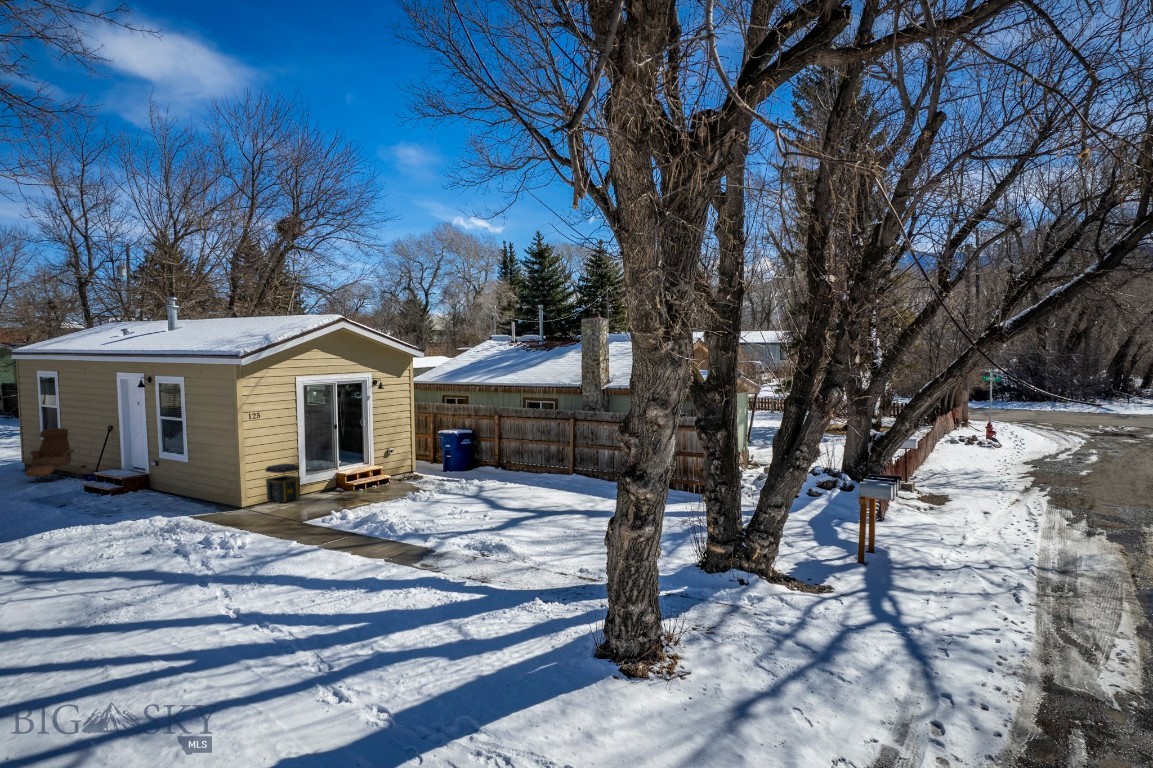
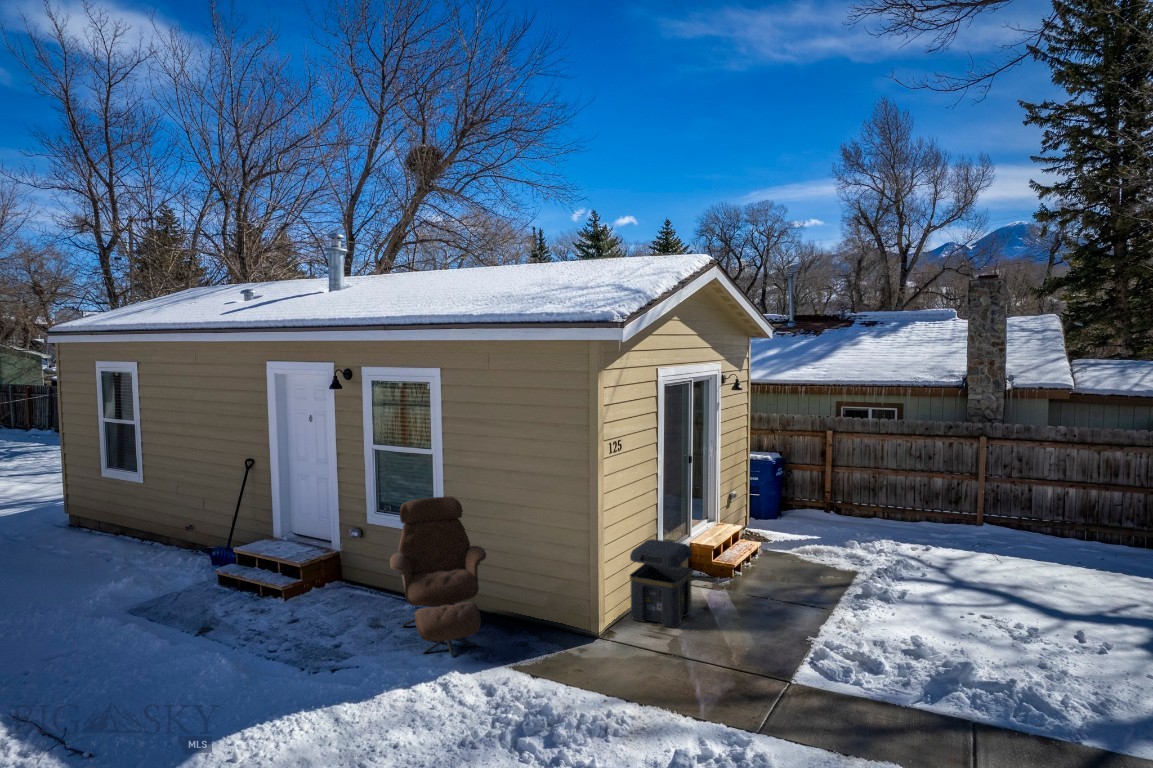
lounge chair: present [25,428,75,483] -> present [390,497,486,658]

